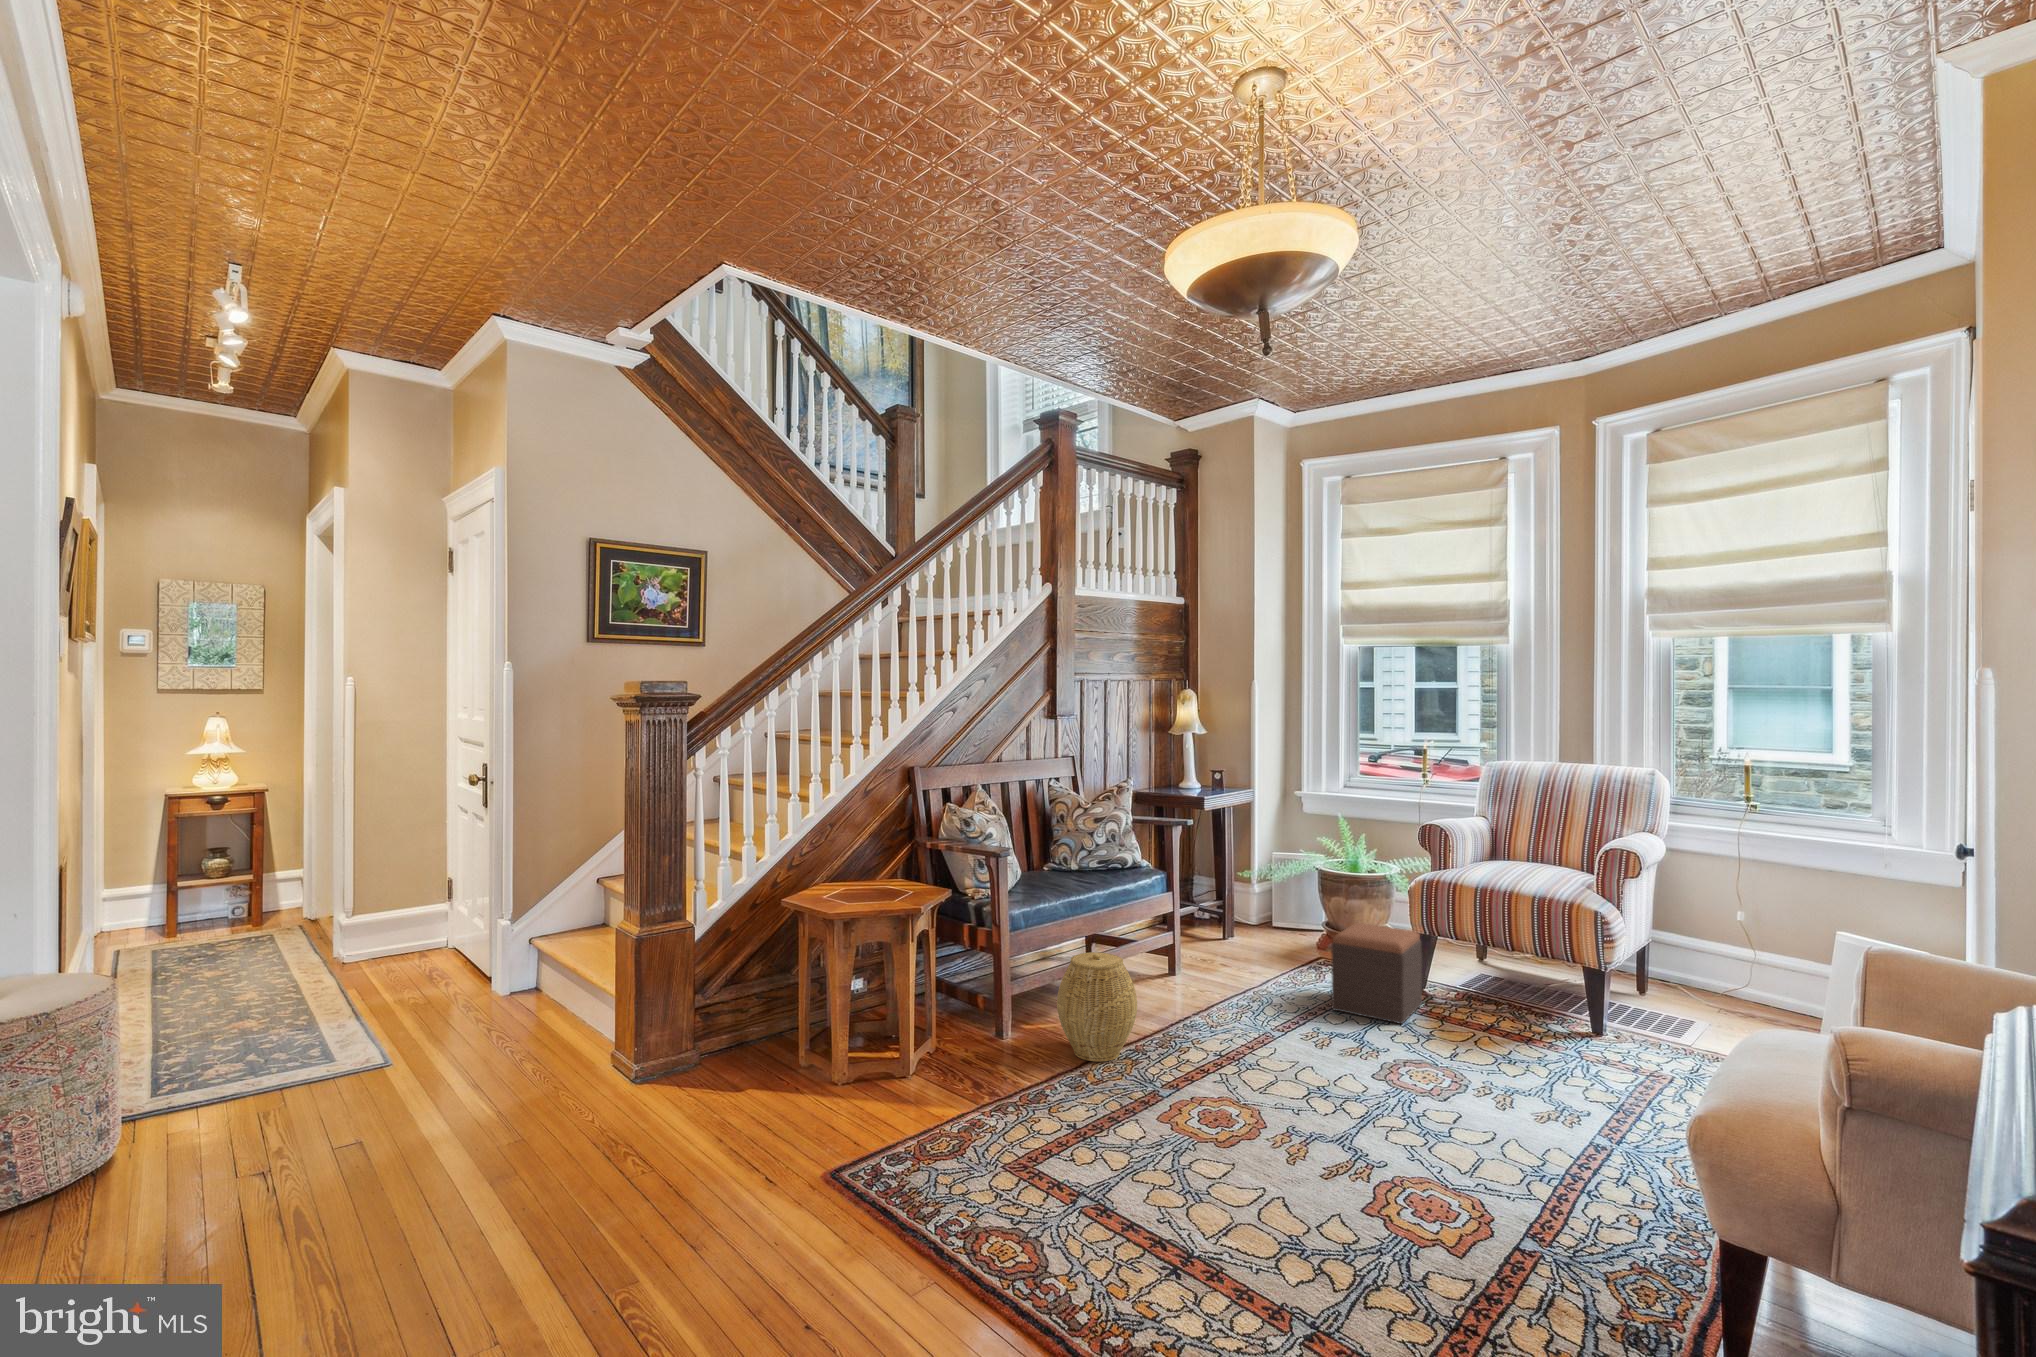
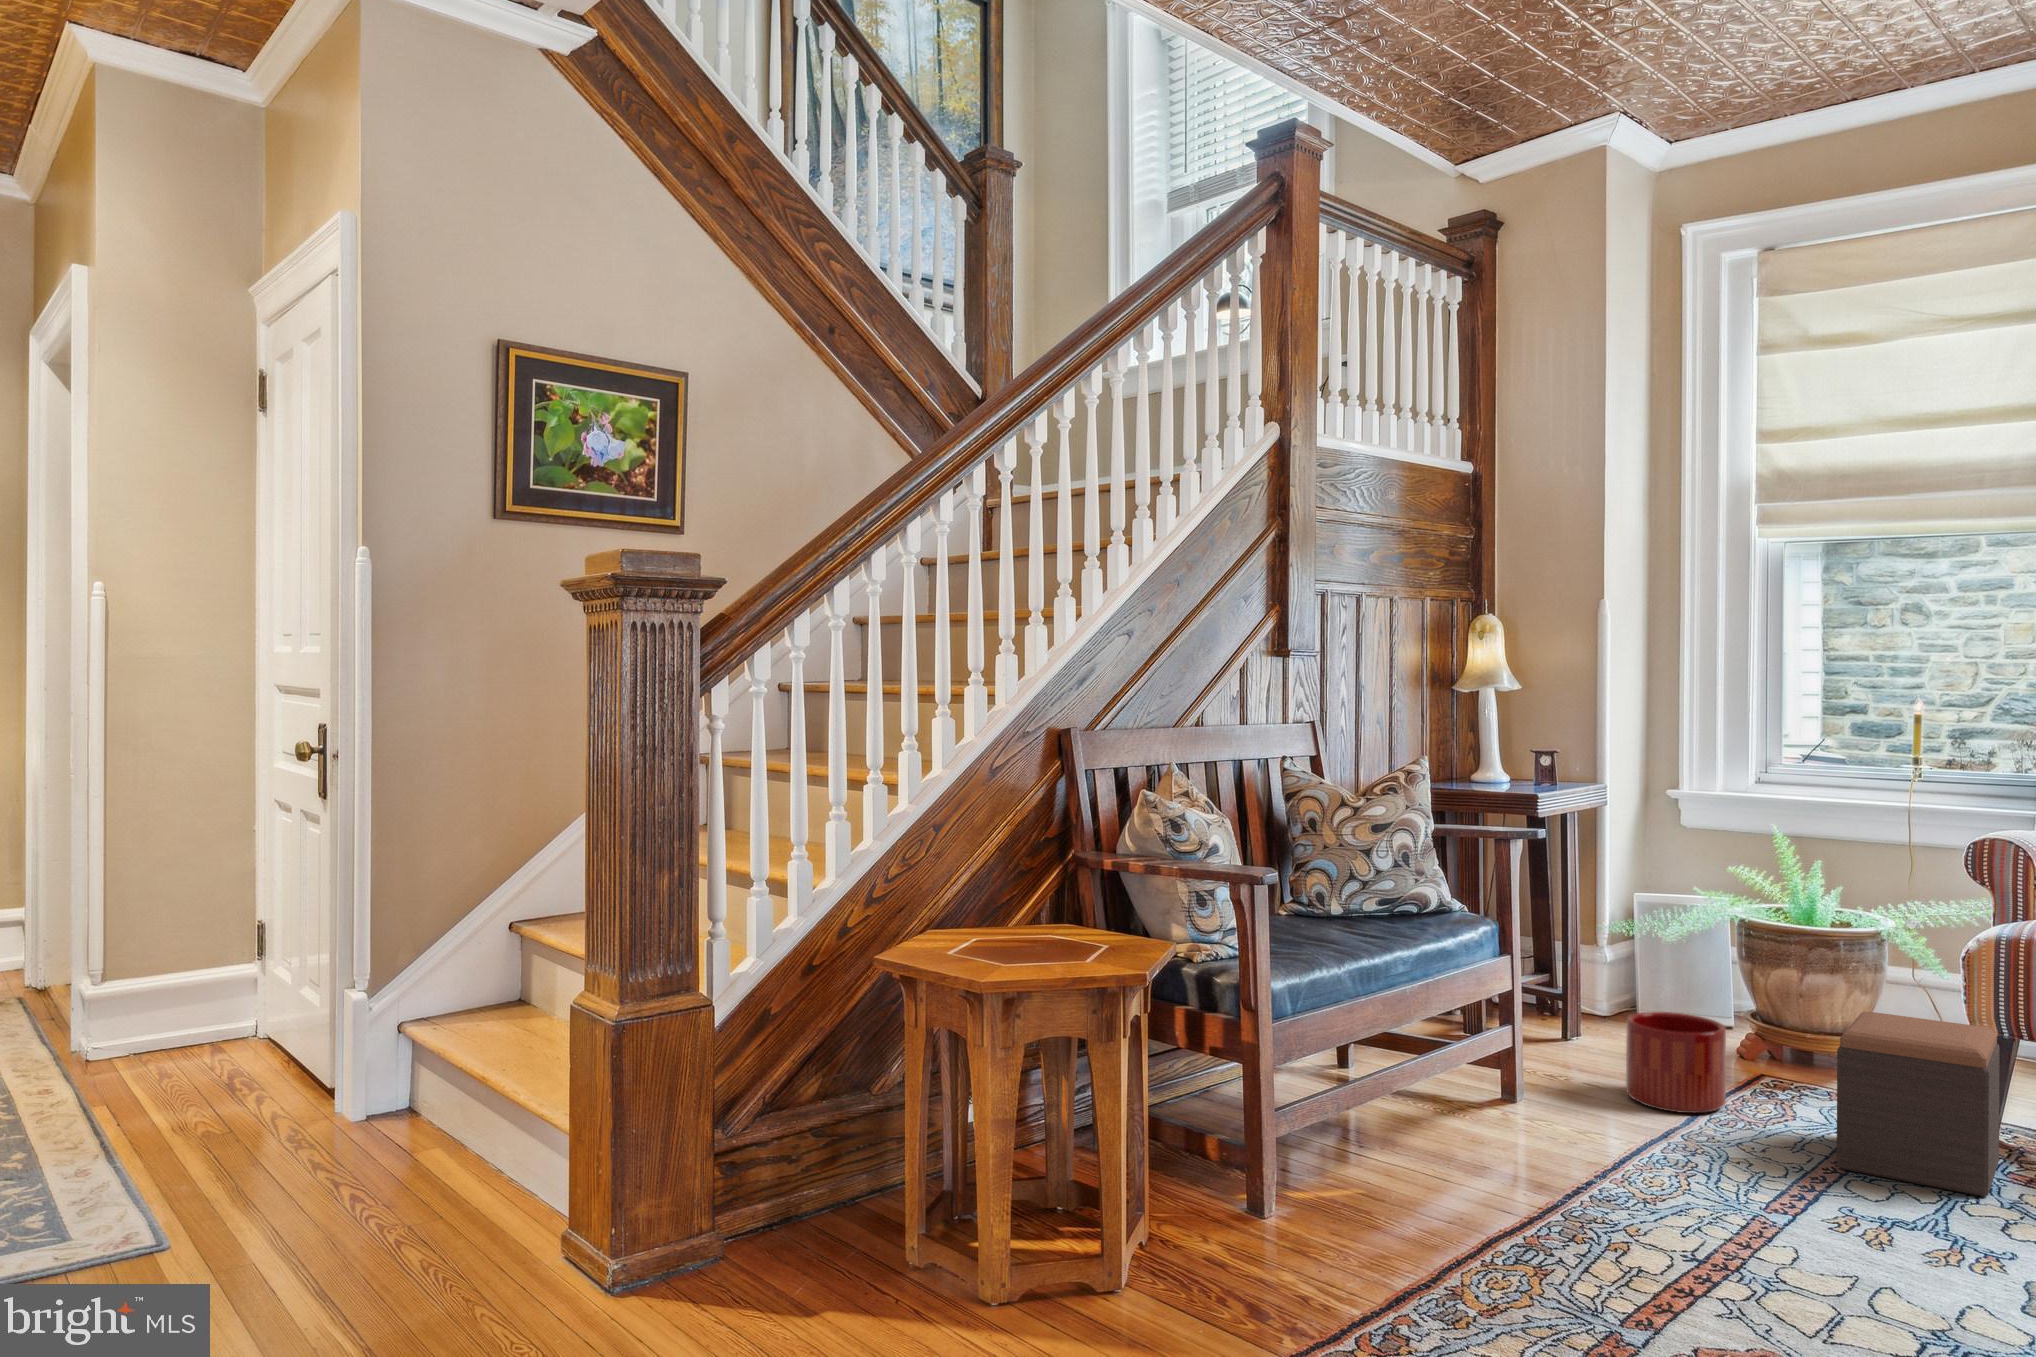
planter: none [1239,923,1291,981] -> present [1626,1012,1726,1113]
woven basket: present [1057,952,1137,1062] -> none [1371,1059,1526,1261]

